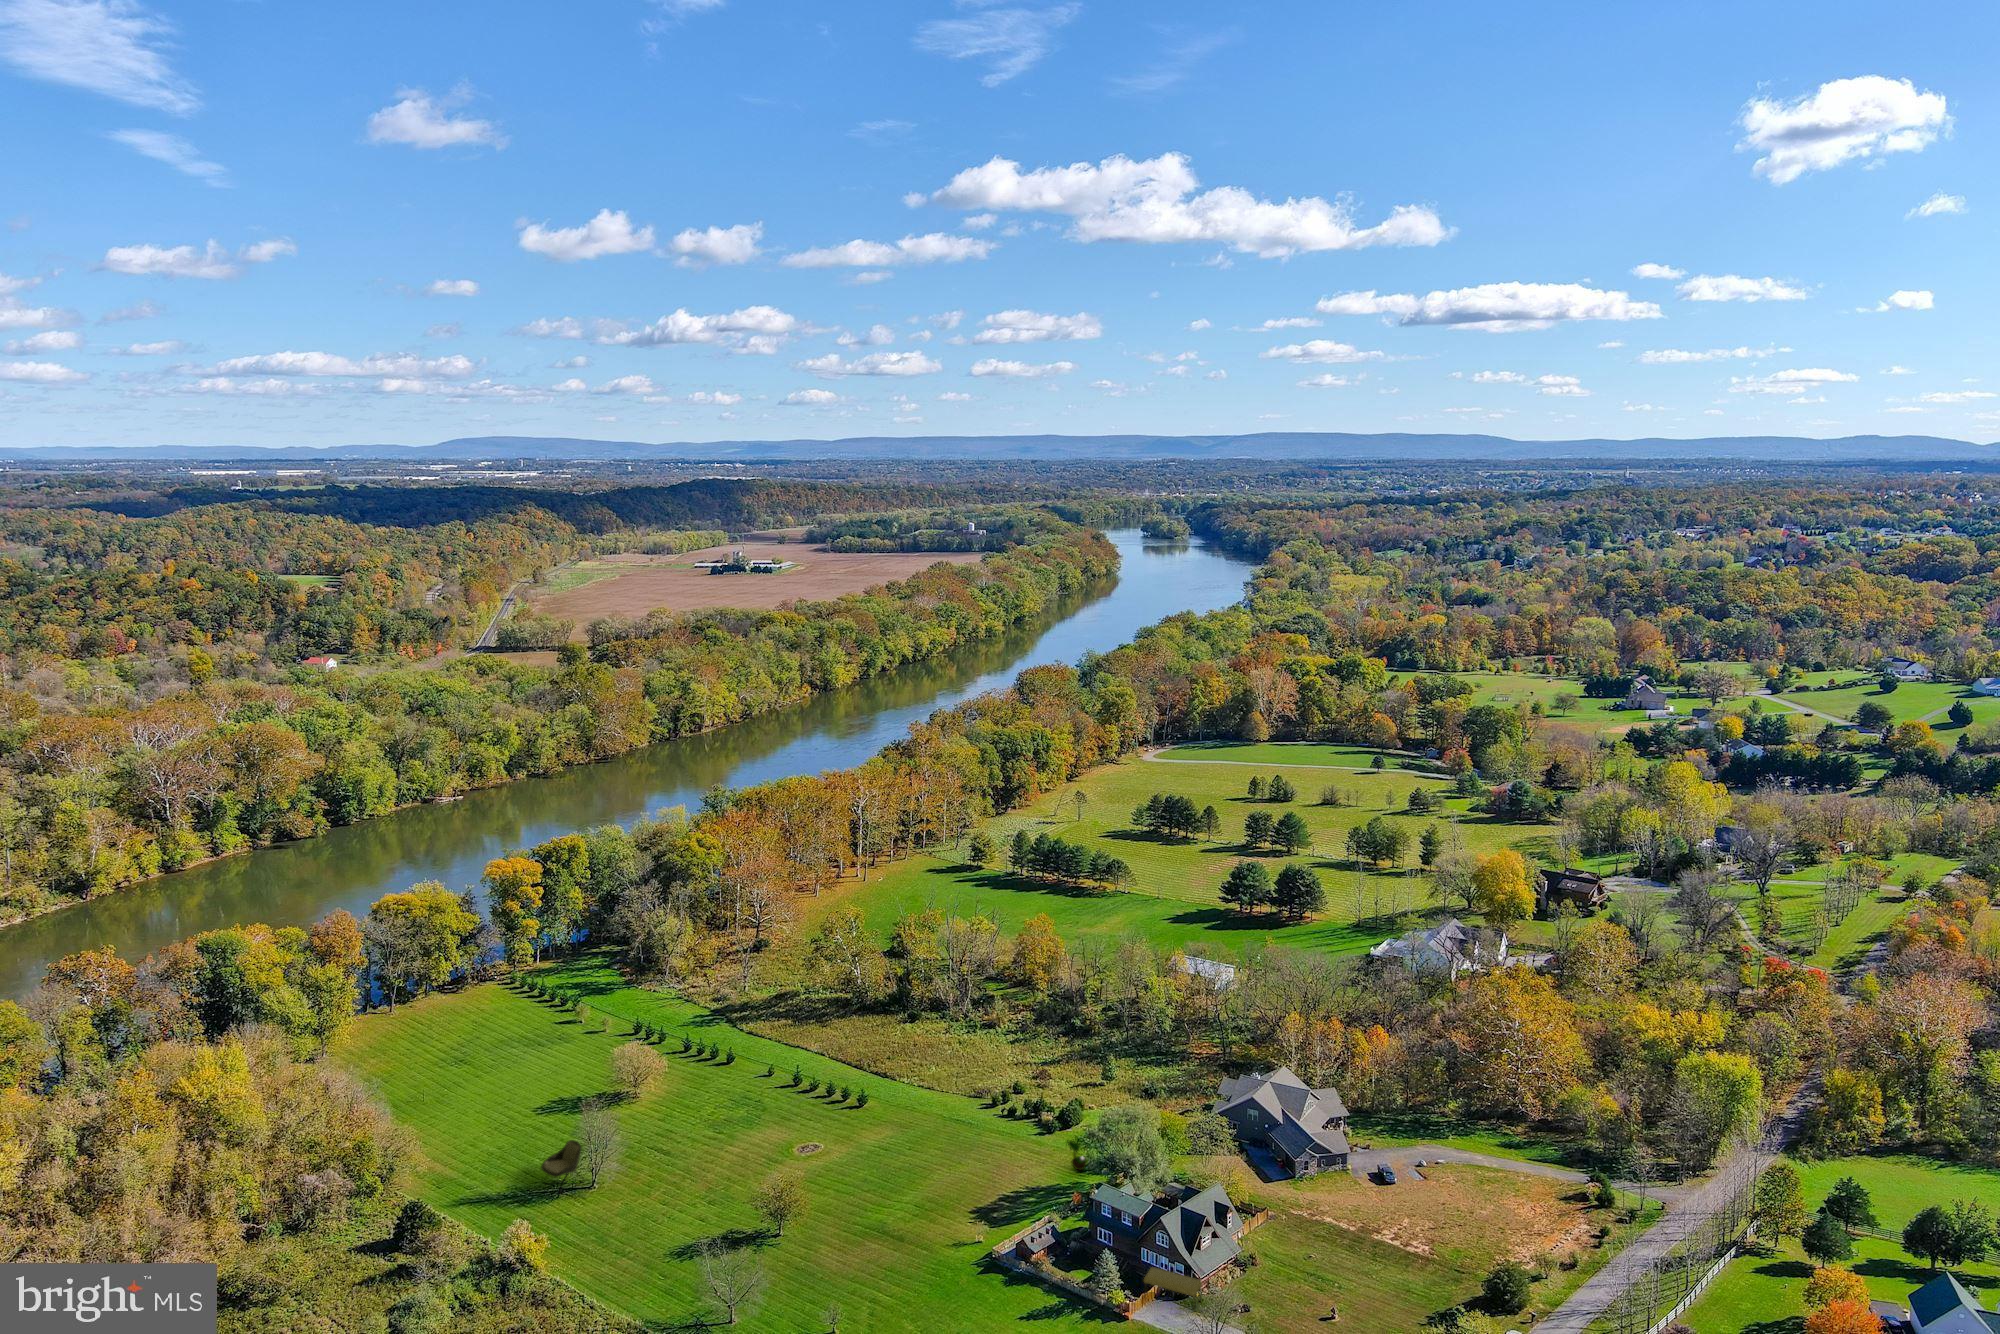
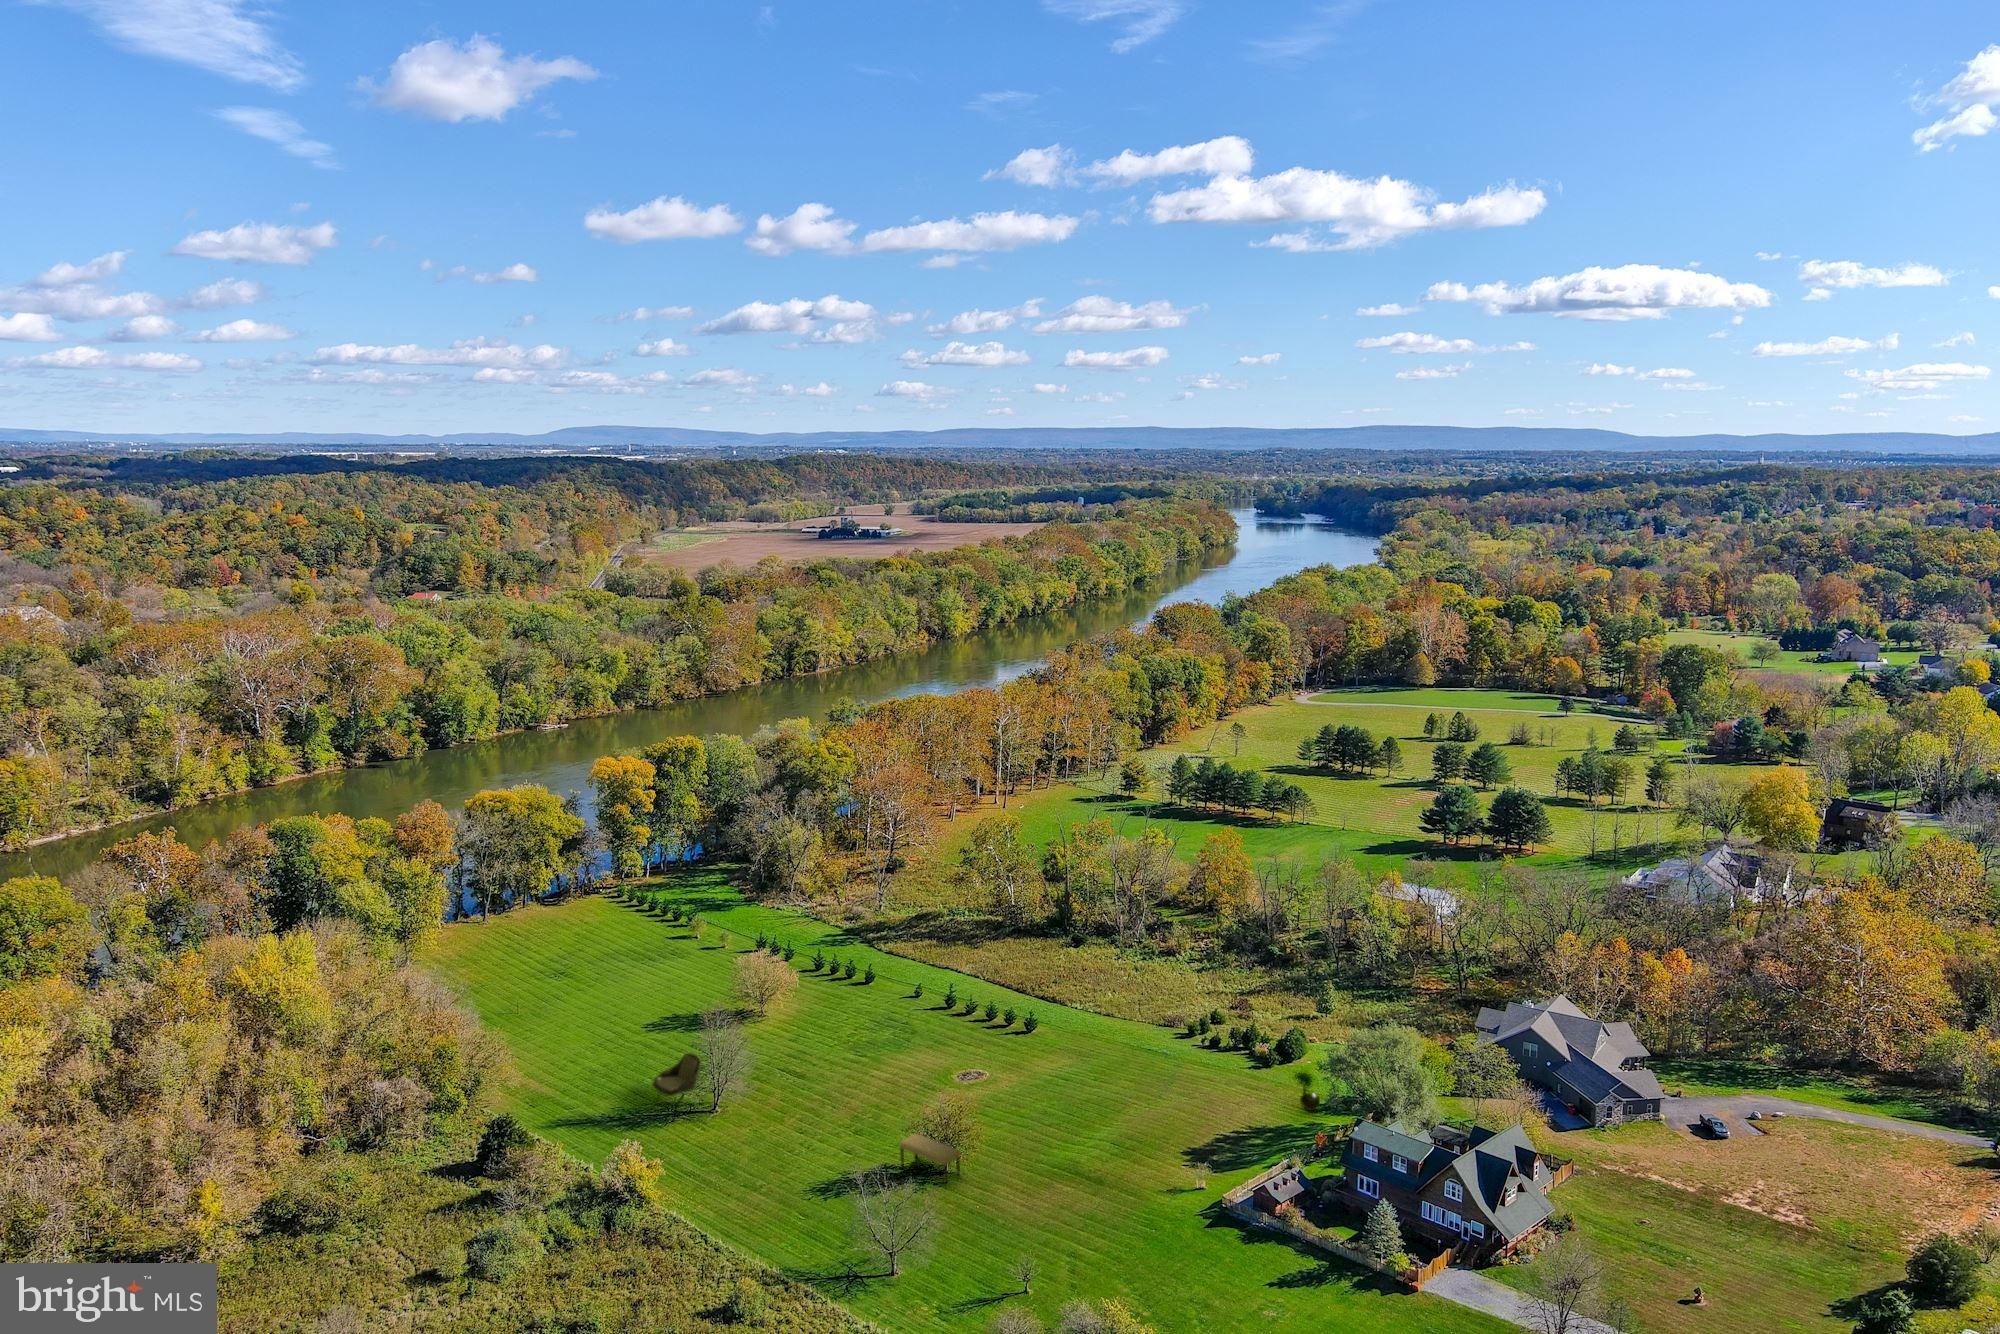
bench: present [1144,1267,1202,1311] -> present [899,1133,961,1183]

